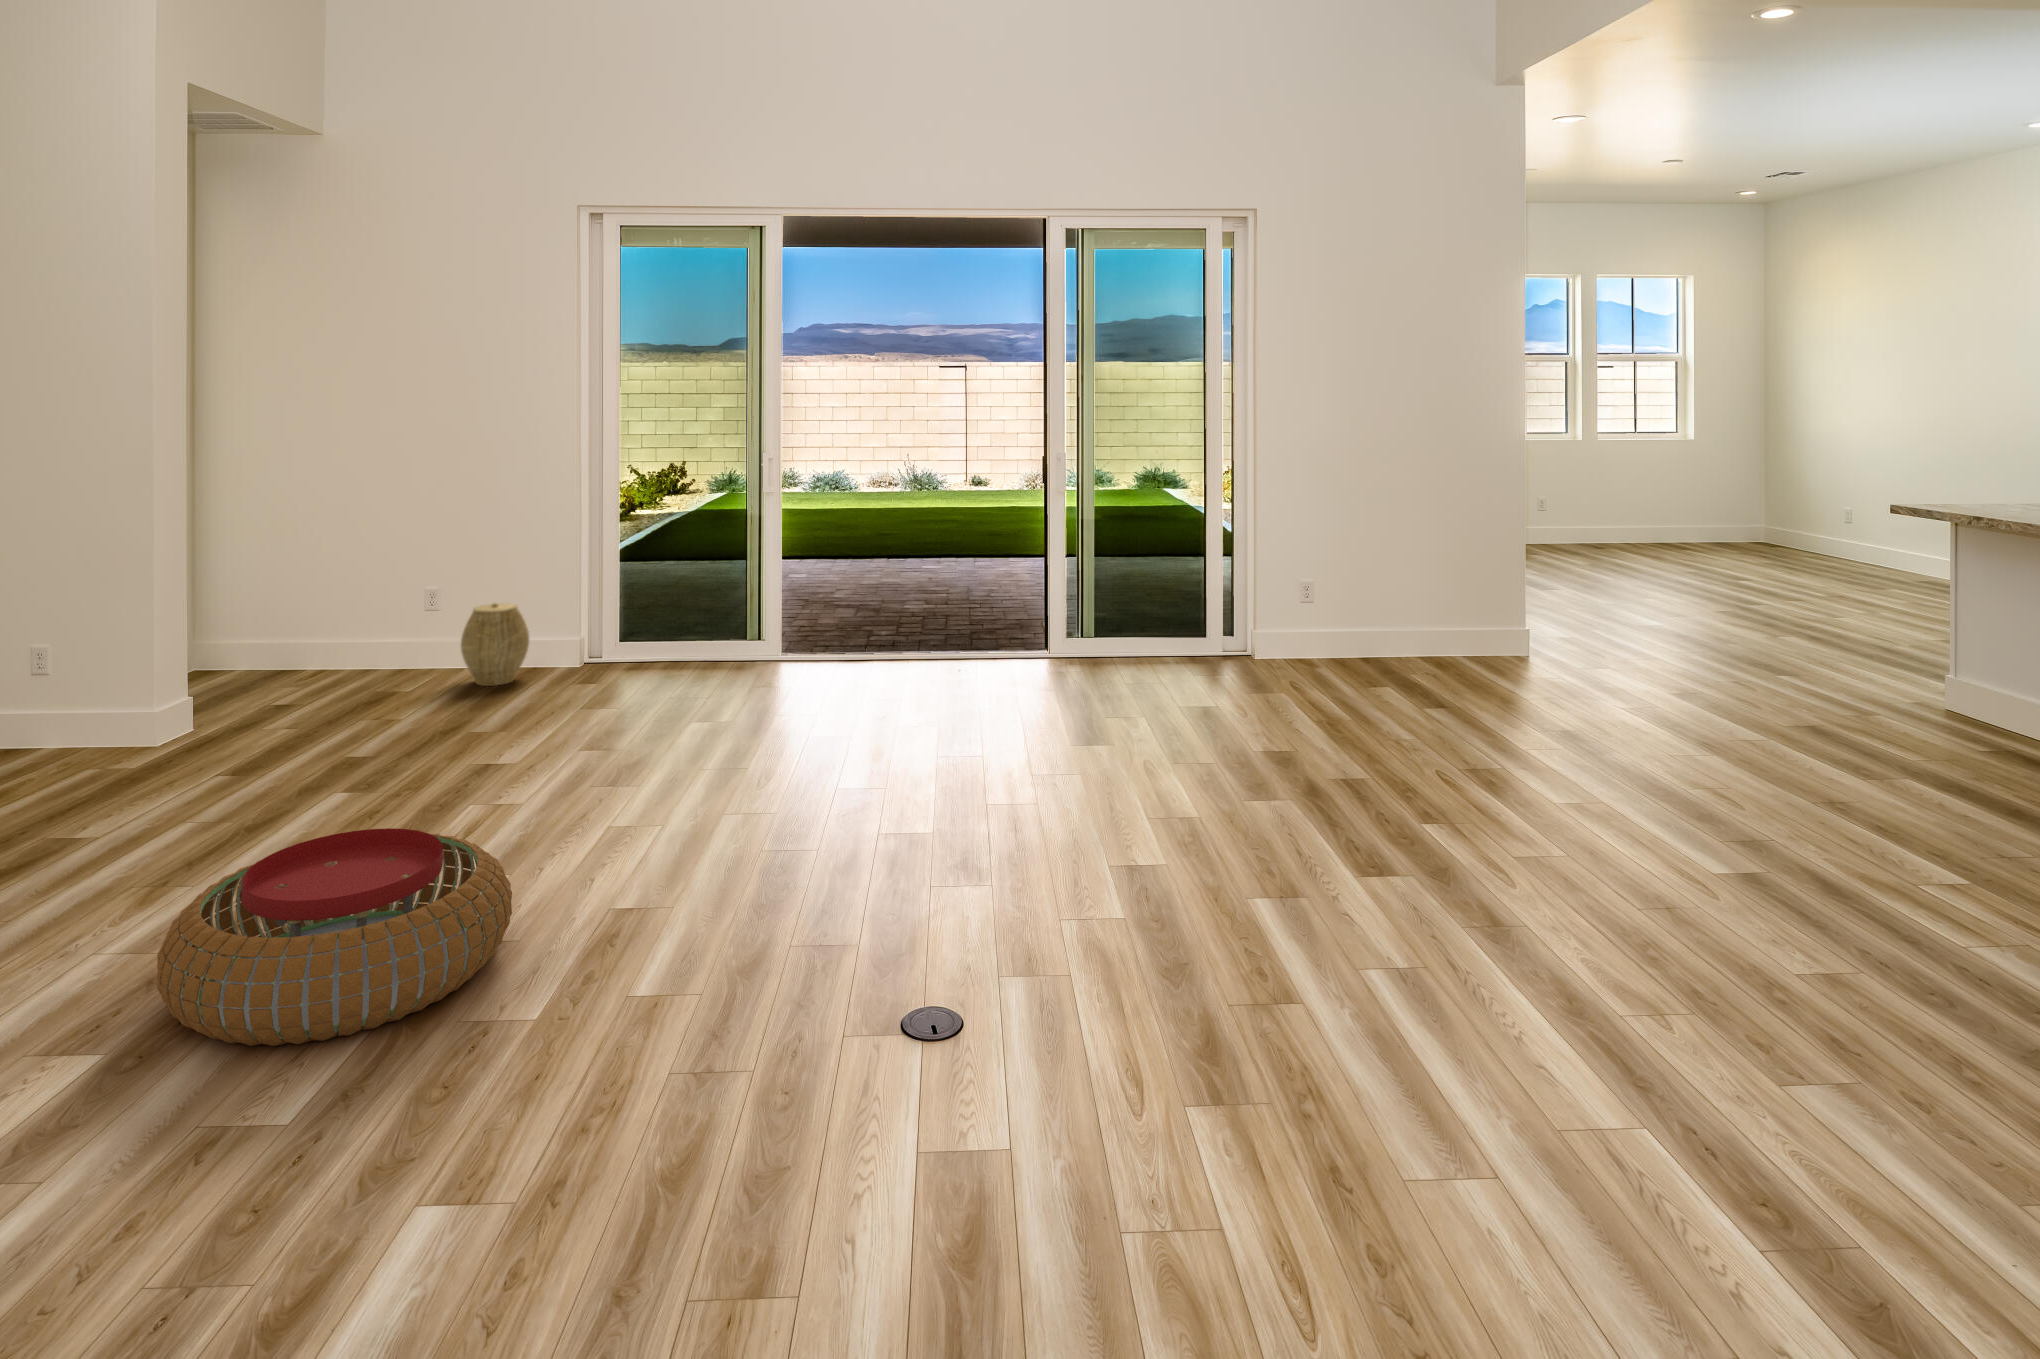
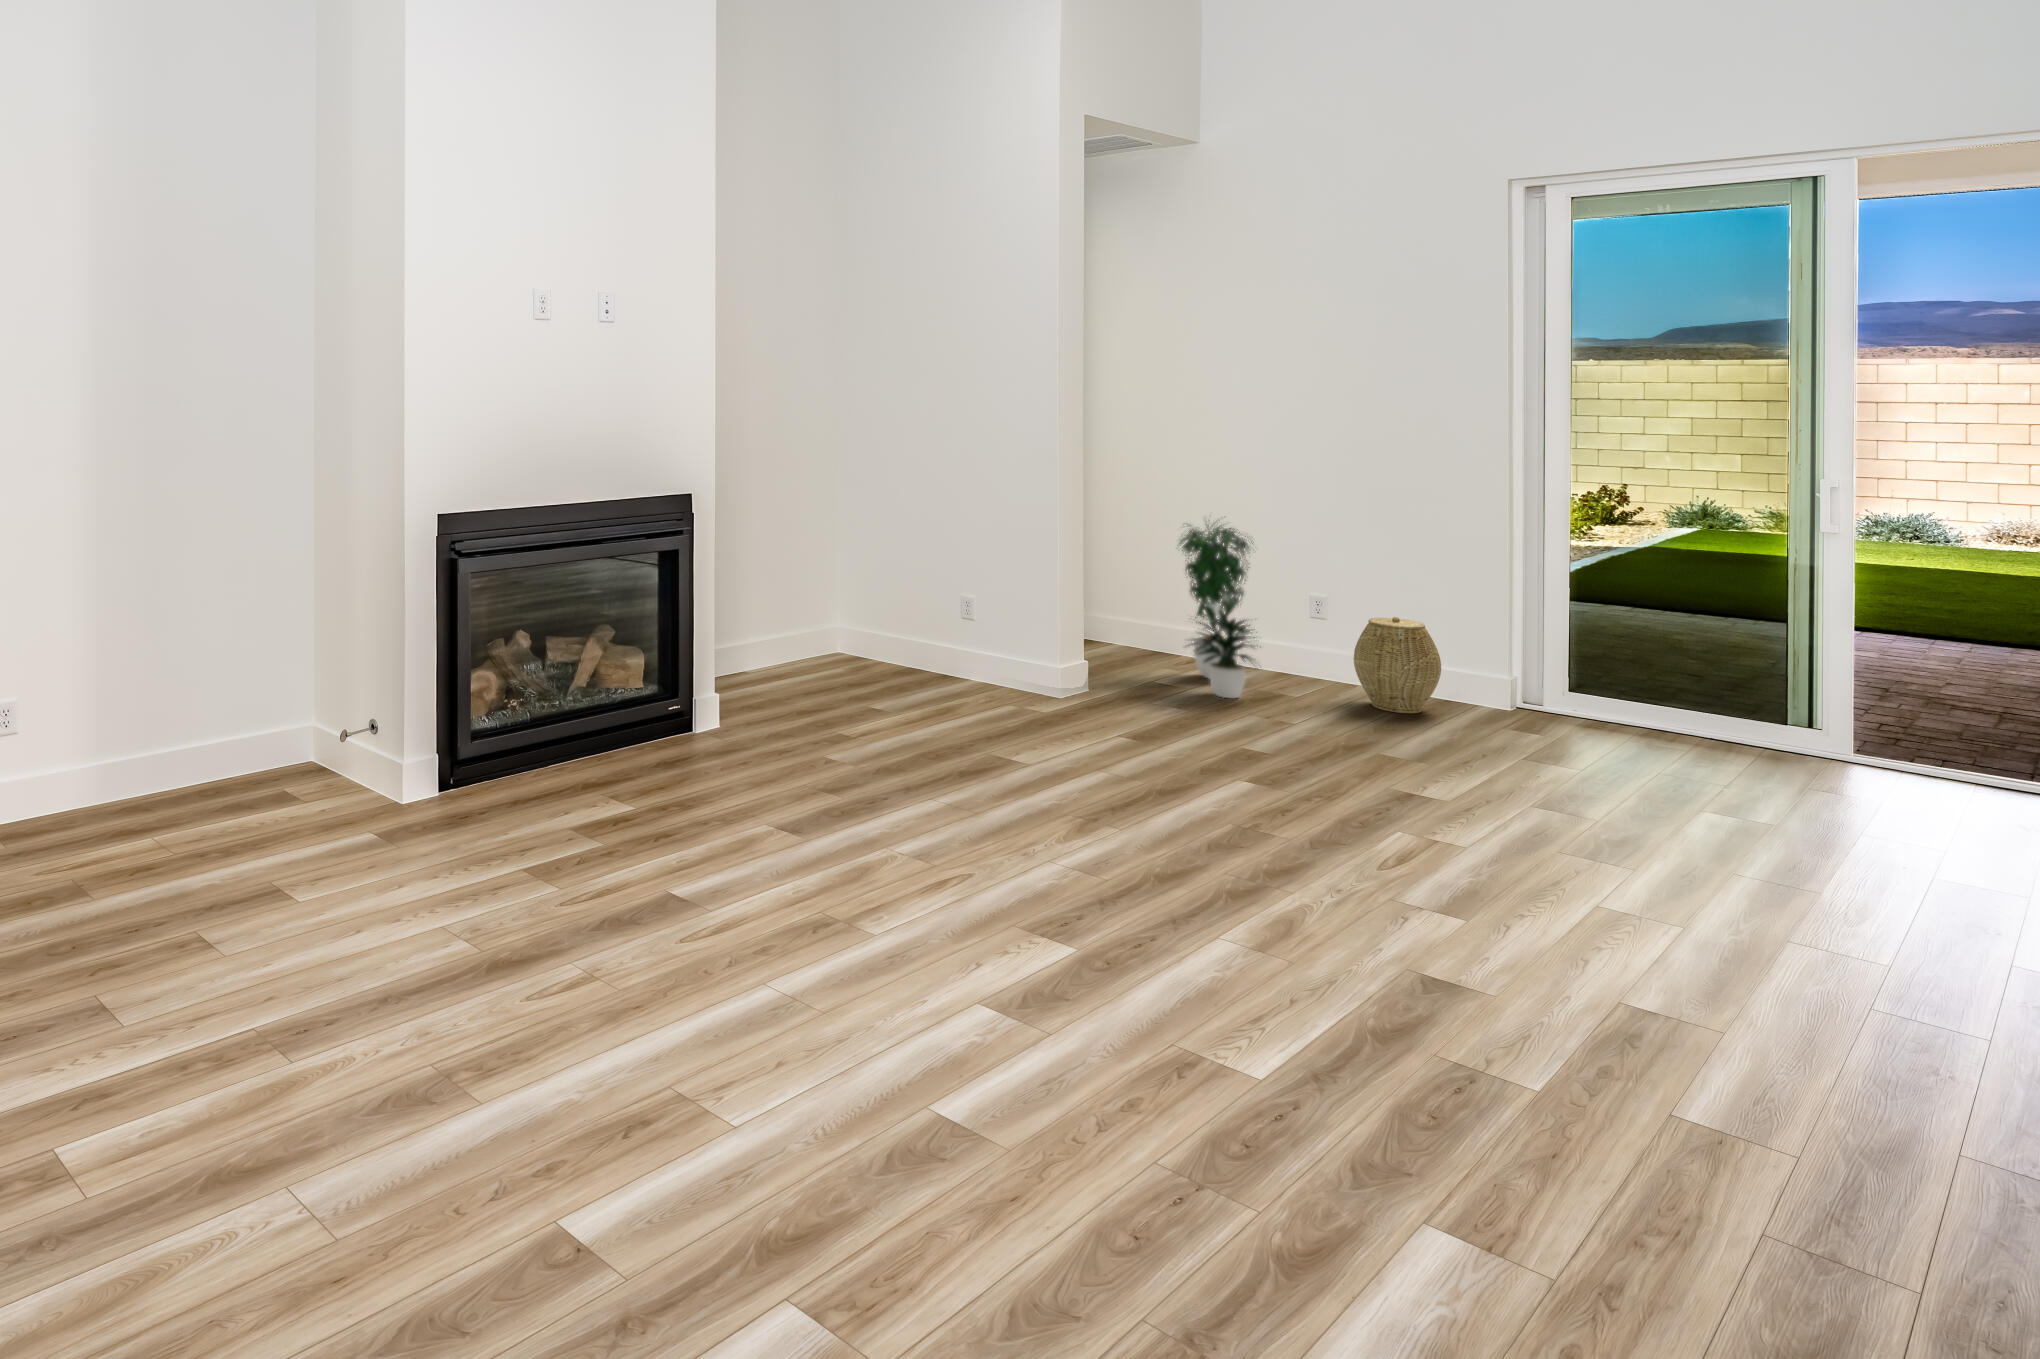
potted plant: none [300,526,383,705] -> present [1180,523,1258,698]
pouf: present [157,828,512,1046] -> none [1118,815,1487,1027]

